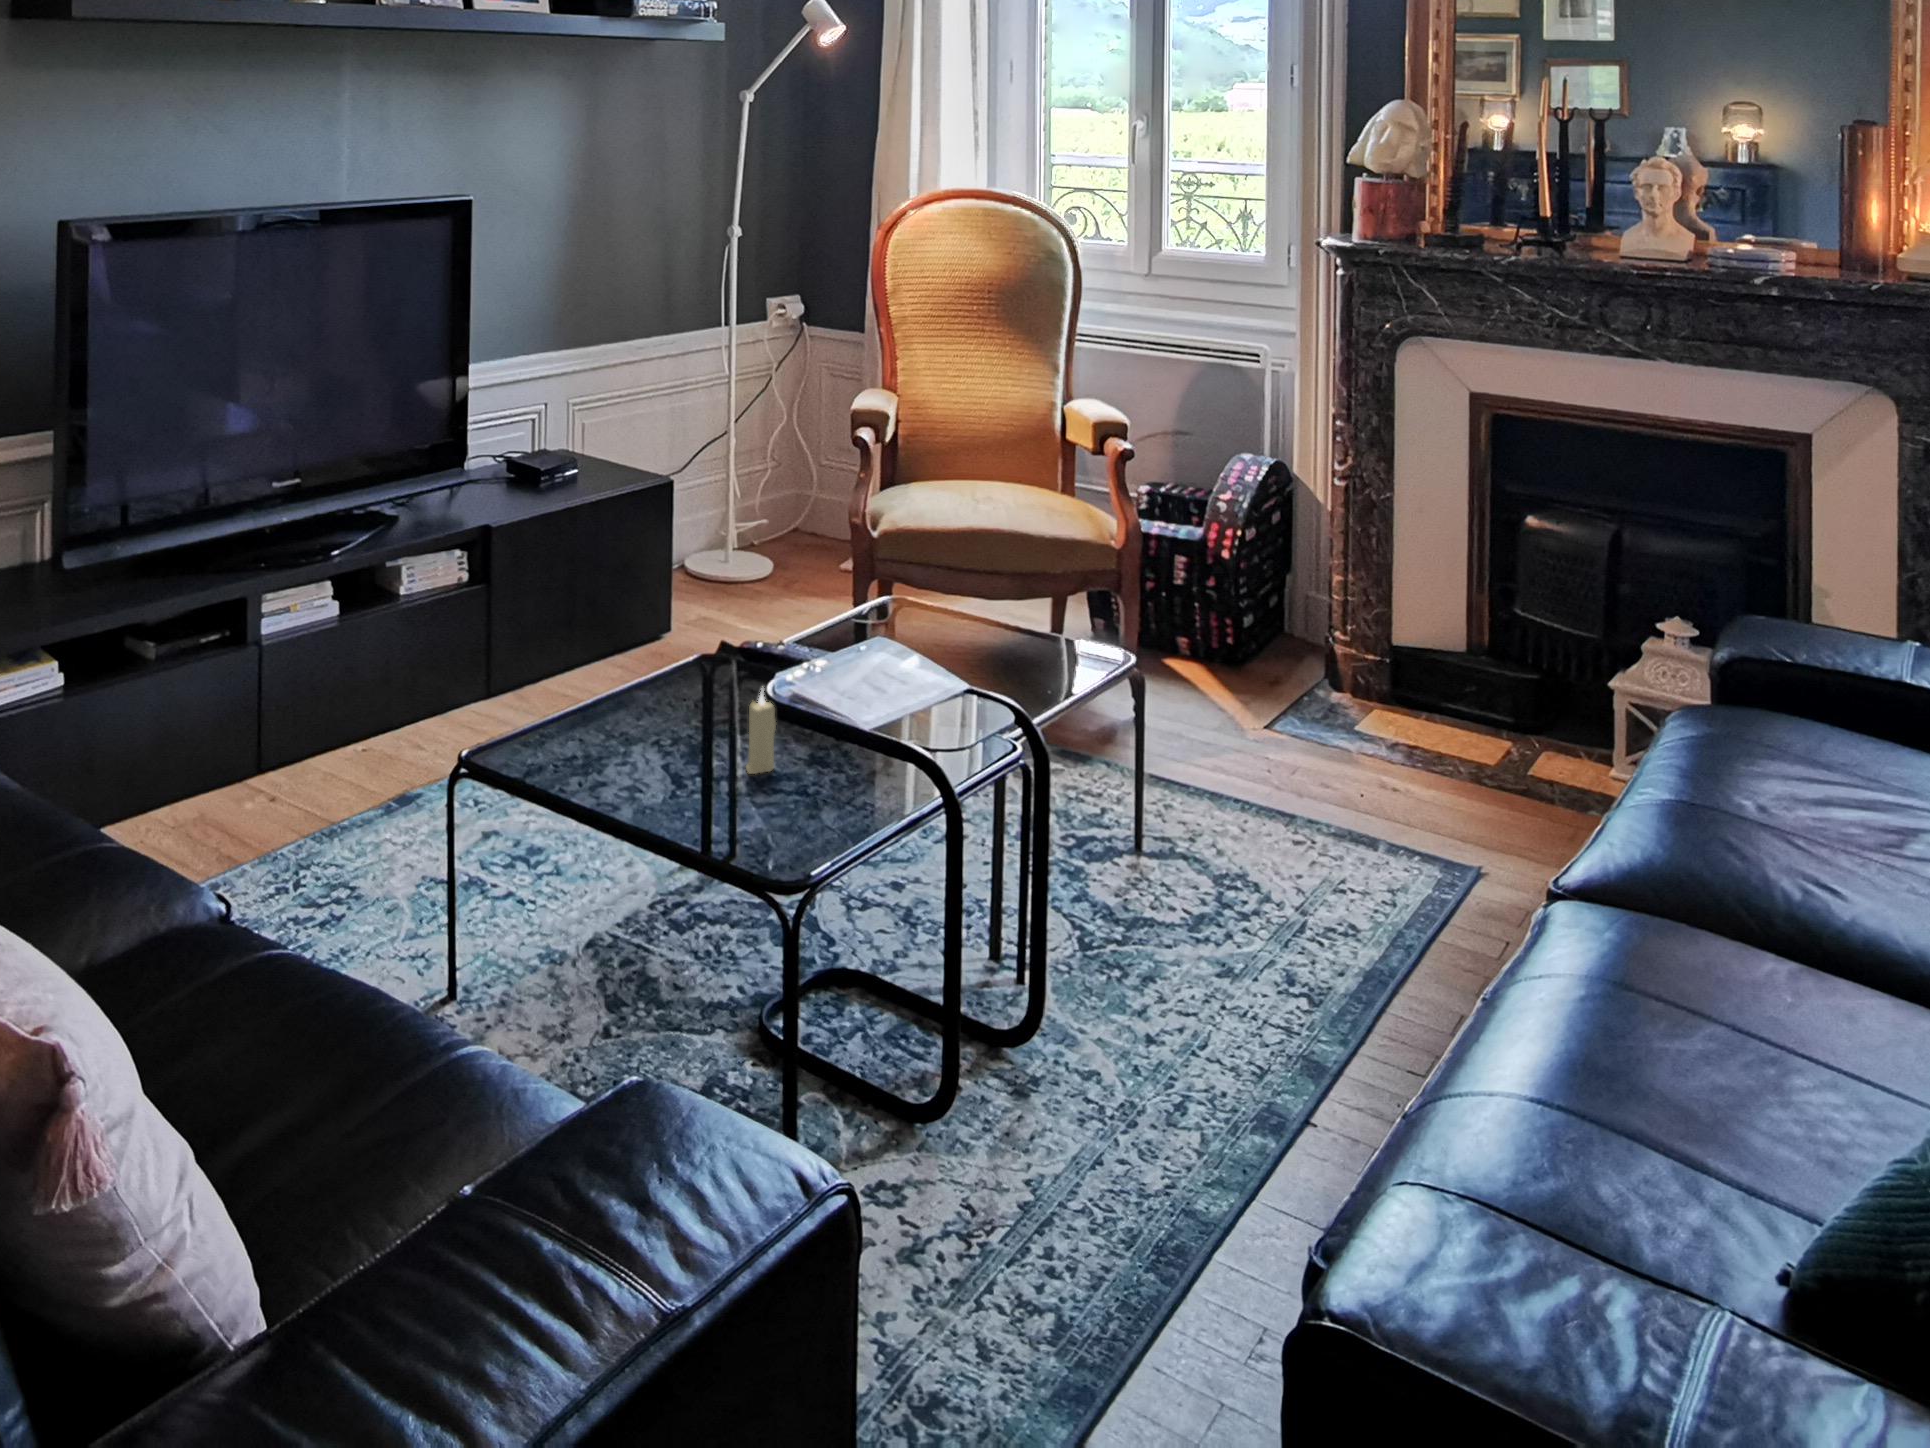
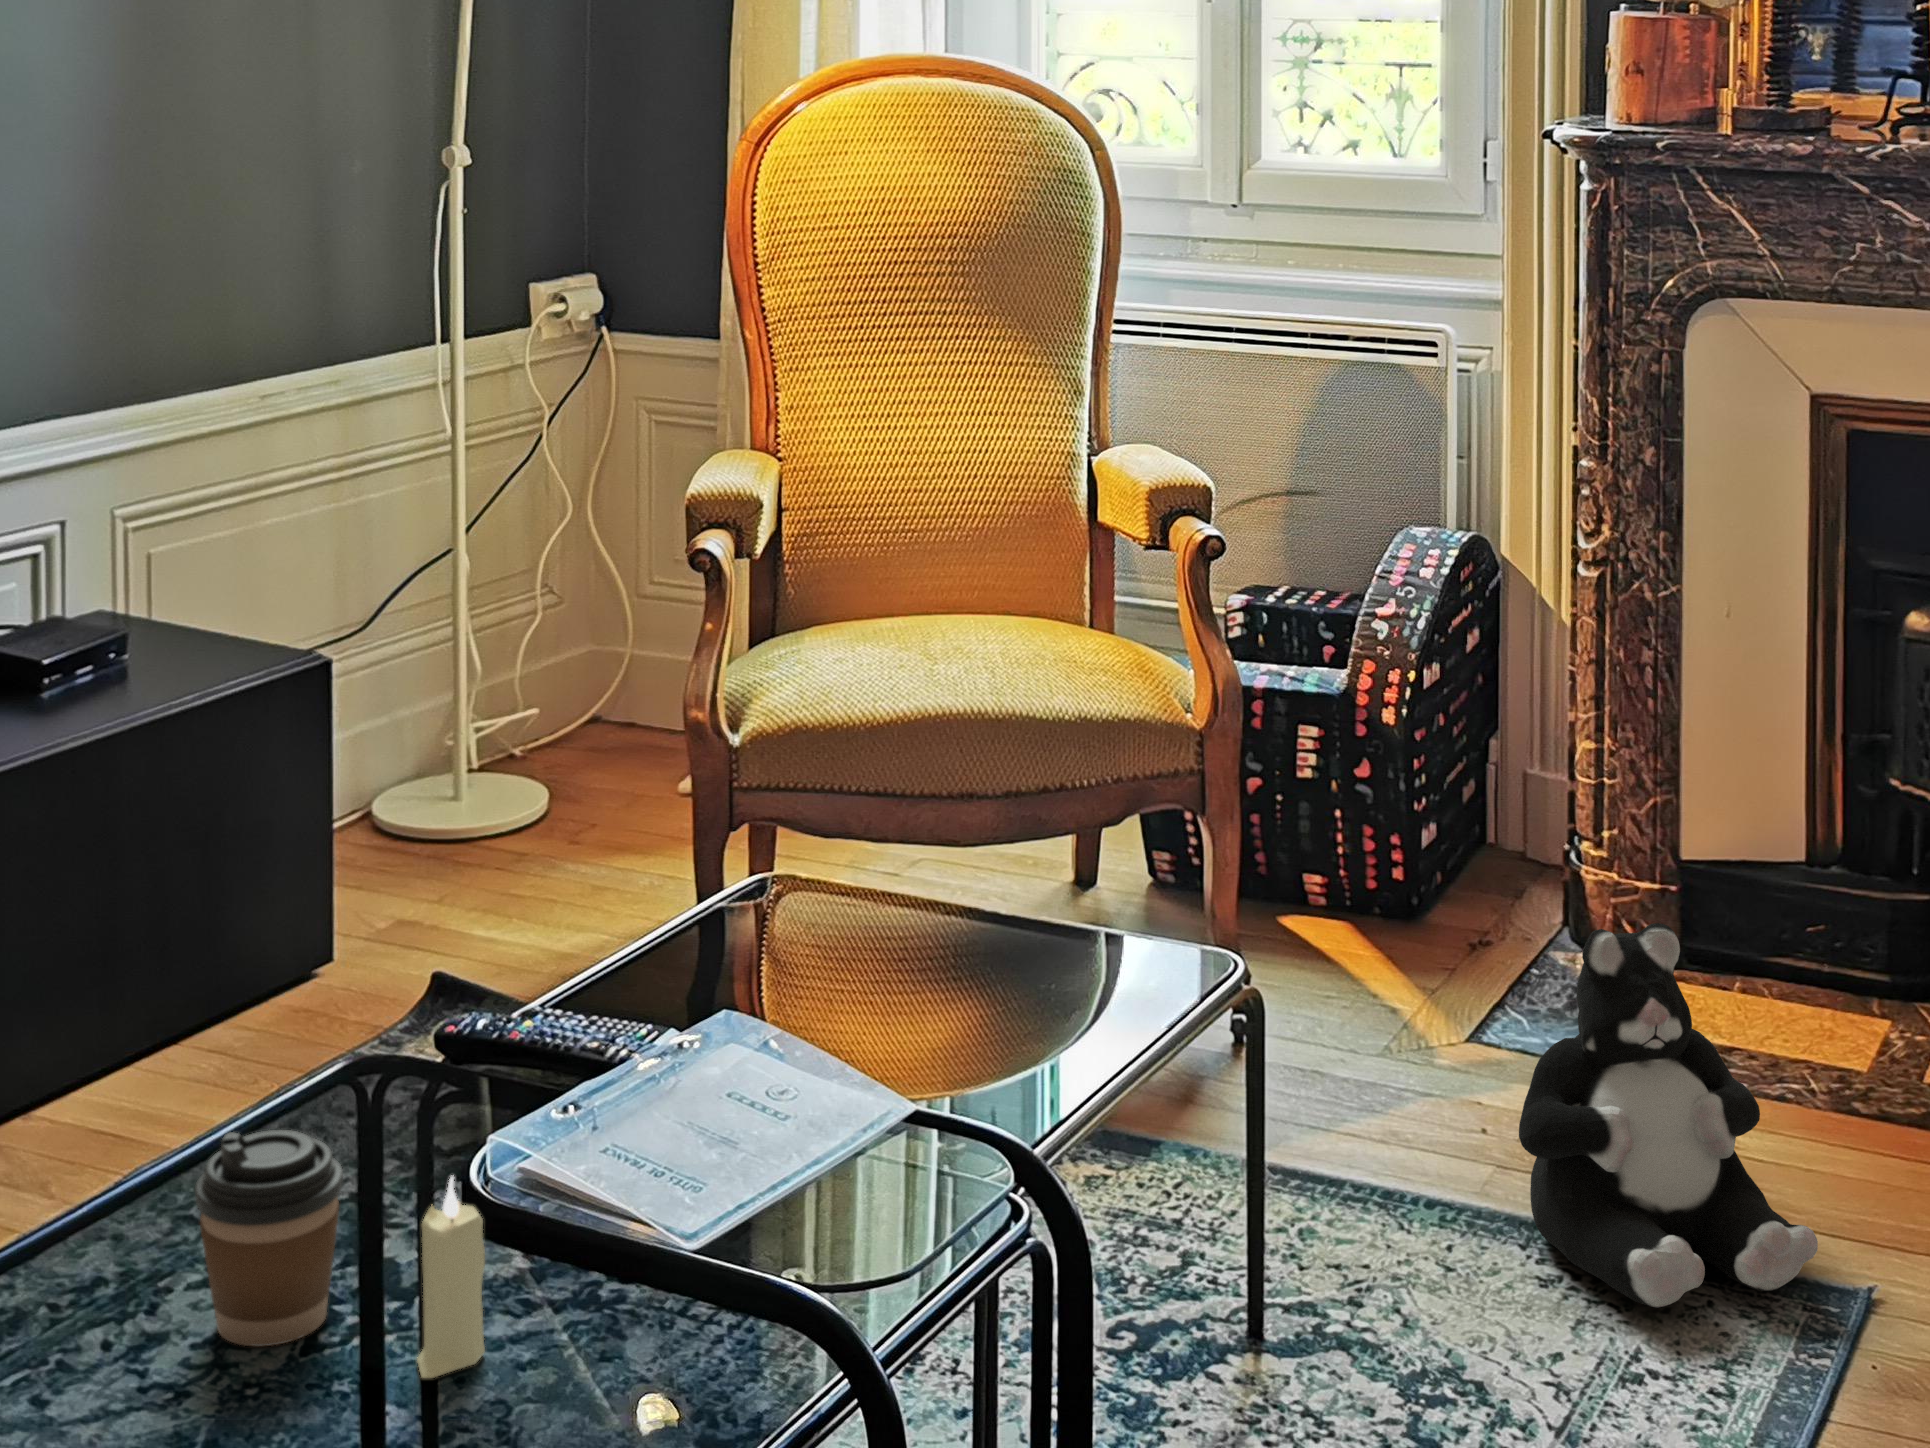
coffee cup: none [652,662,714,756] -> present [195,1130,343,1346]
plush toy: none [1283,662,1446,858] -> present [1519,923,1818,1307]

